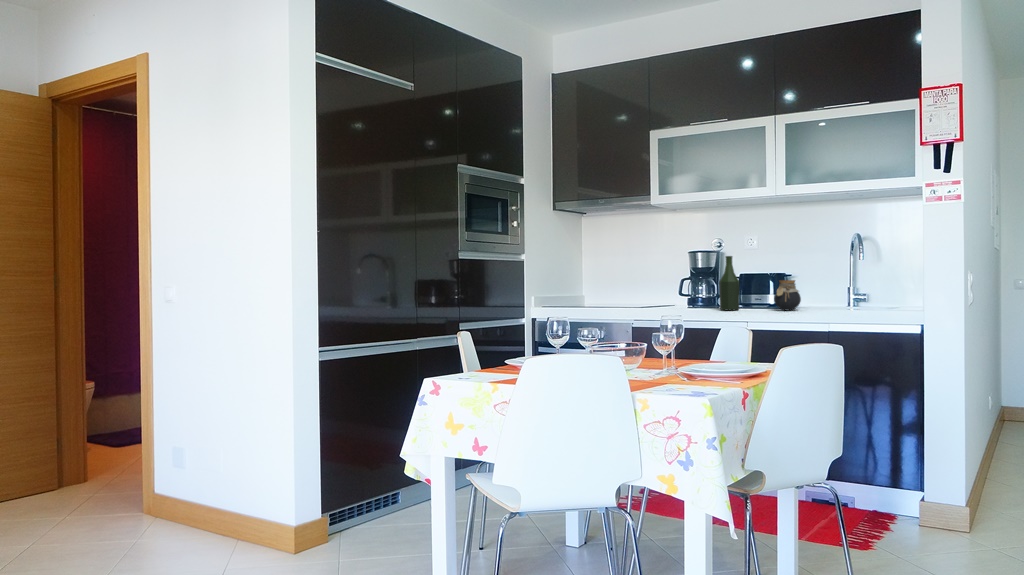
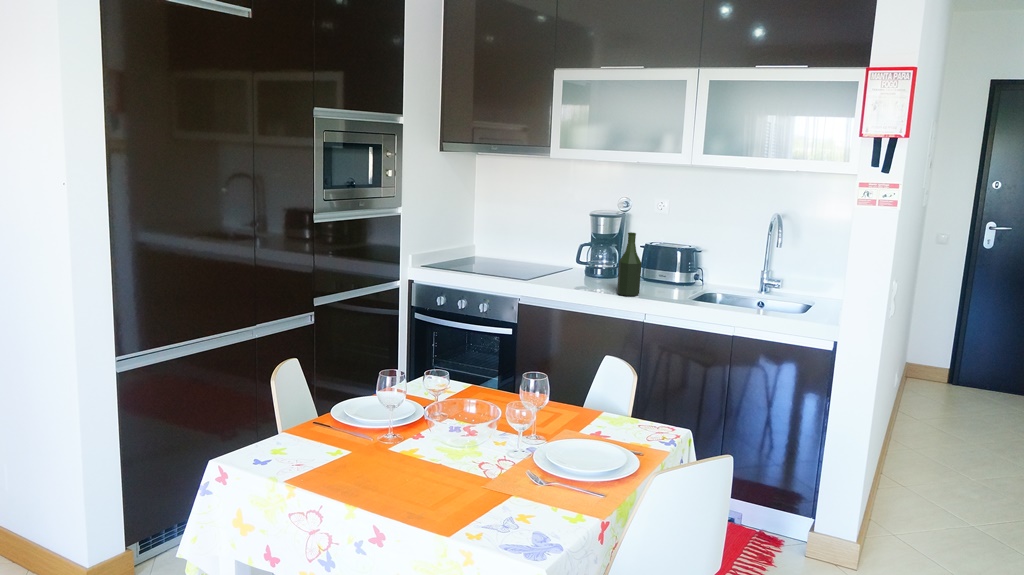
jar: present [774,280,801,310] -> none [678,267,708,303]

